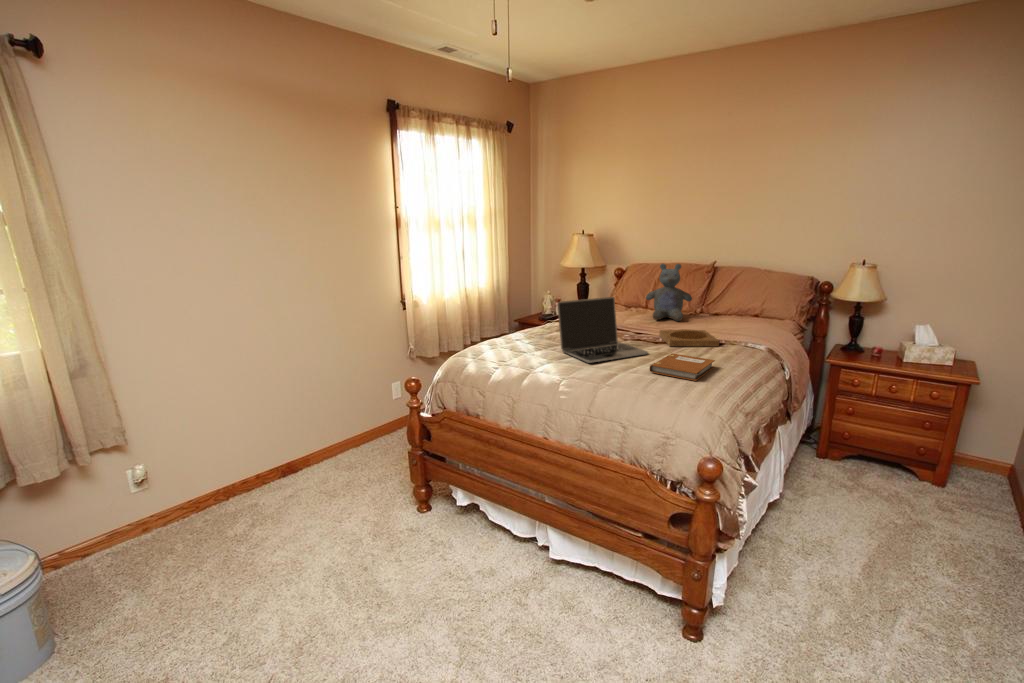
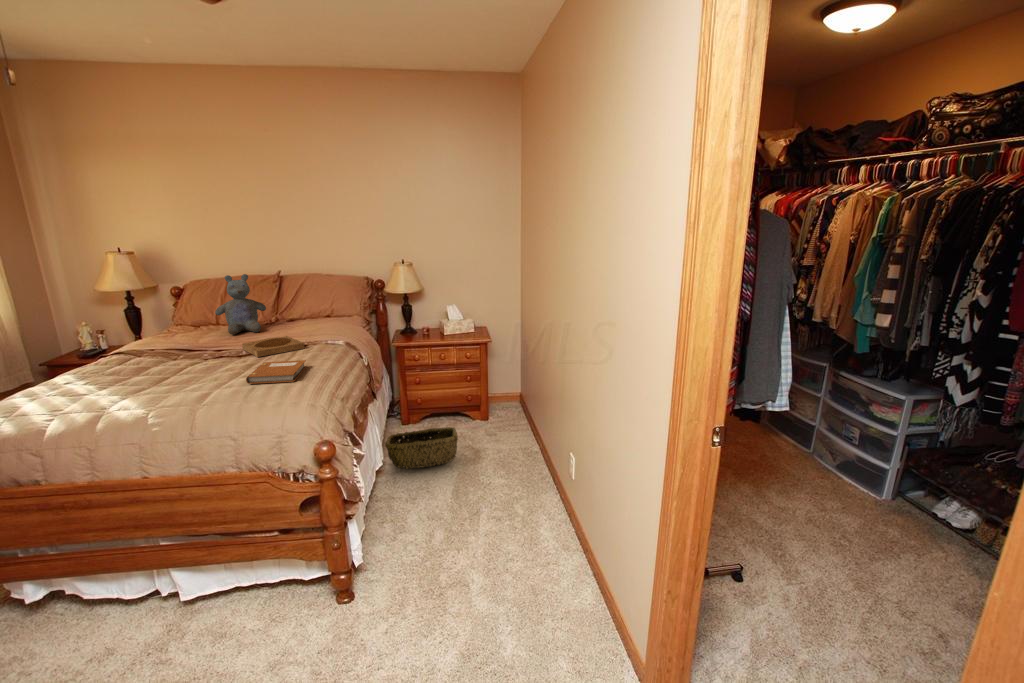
laptop: present [558,297,648,363] -> none [117,316,237,390]
woven basket: none [789,464,895,526] -> present [385,427,458,469]

